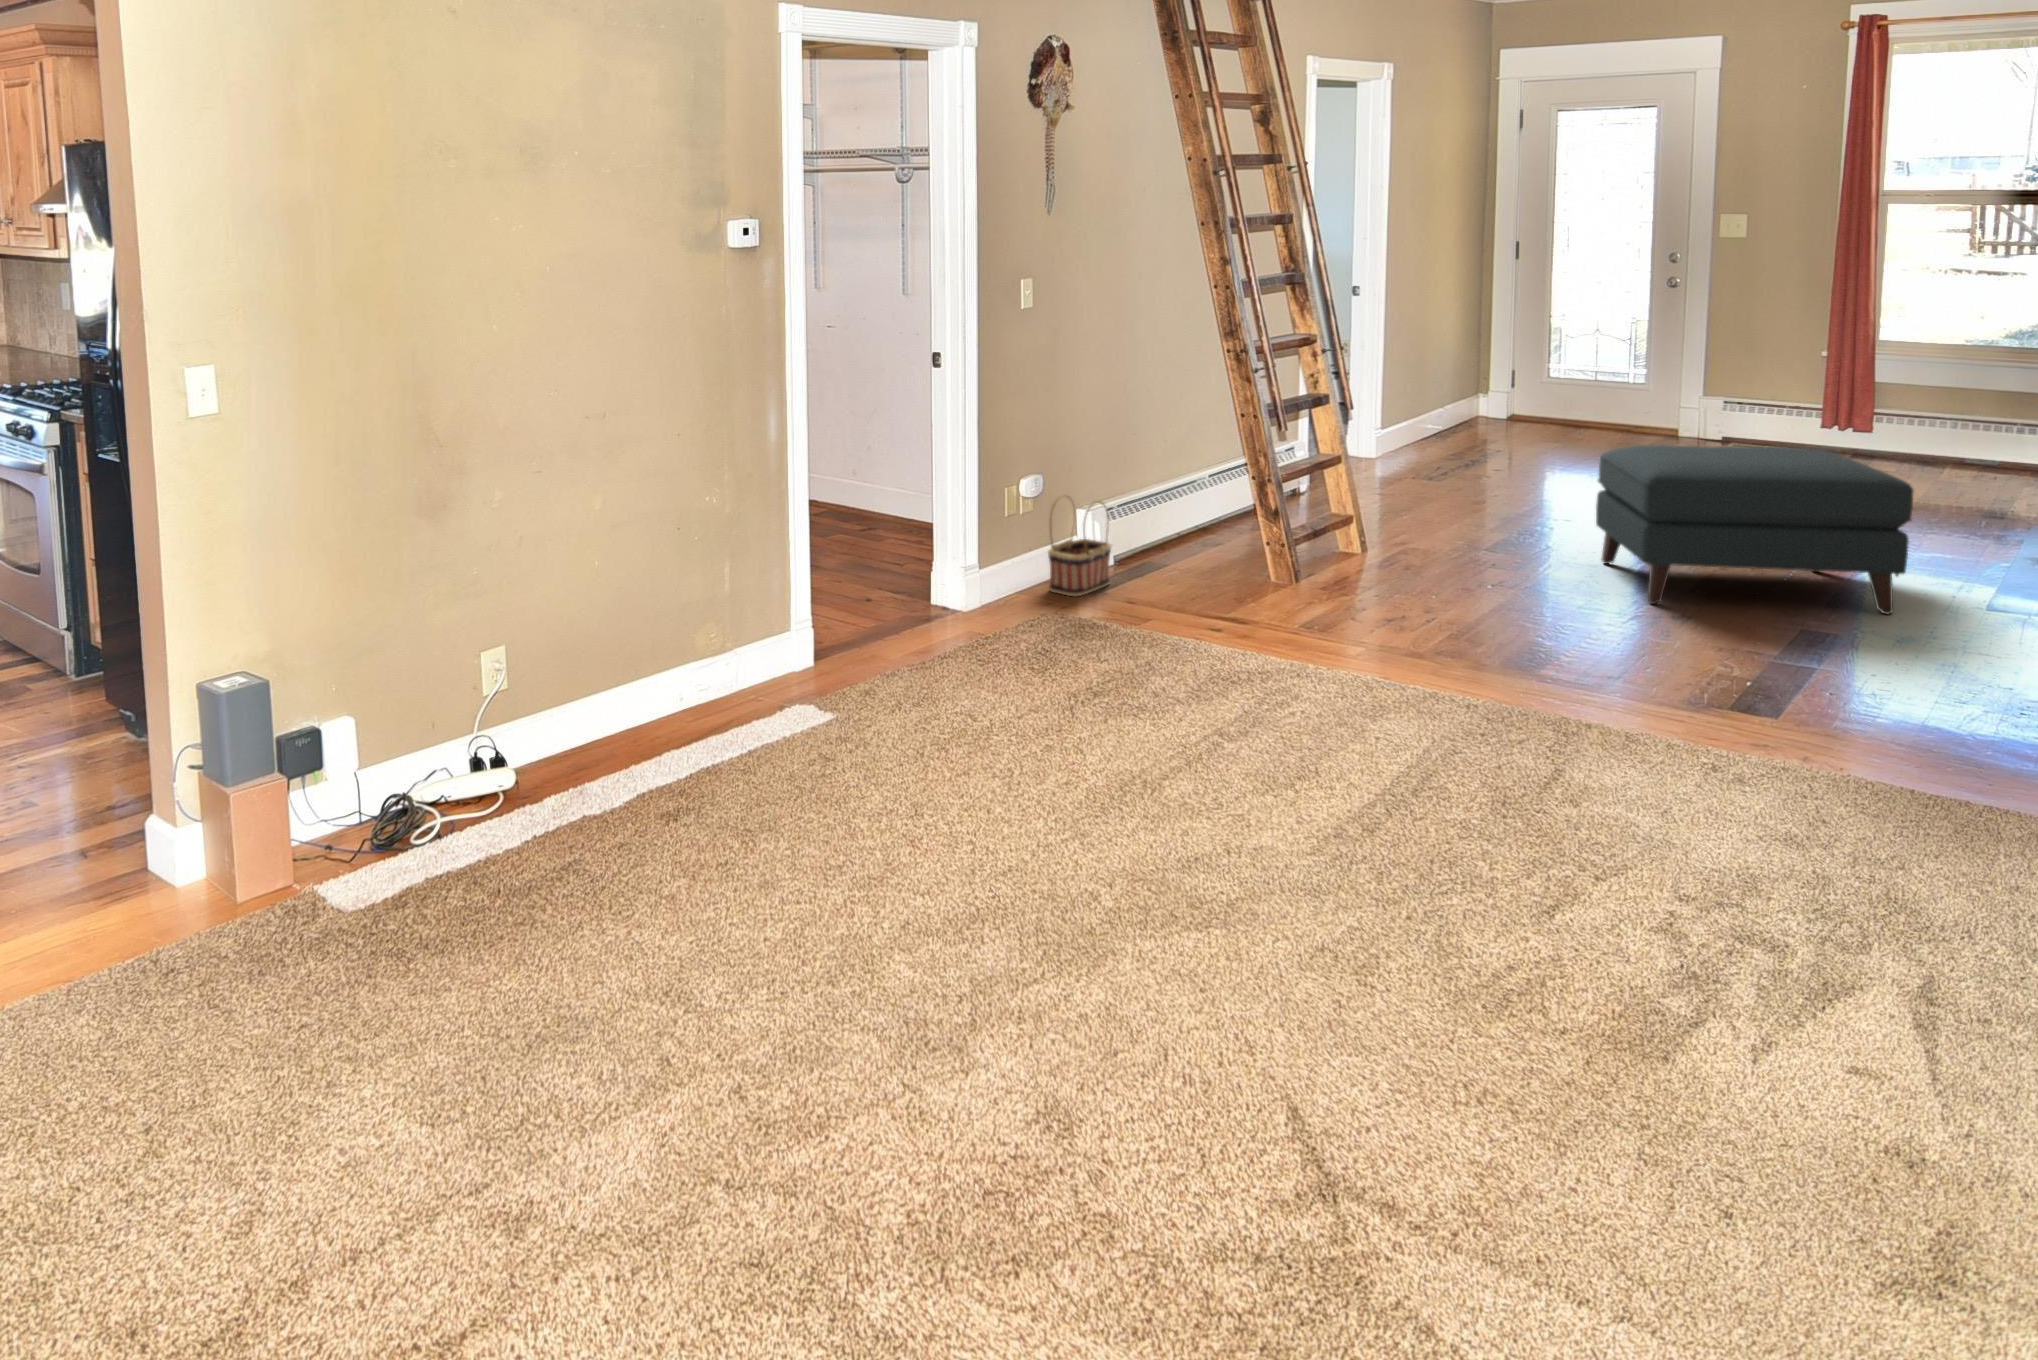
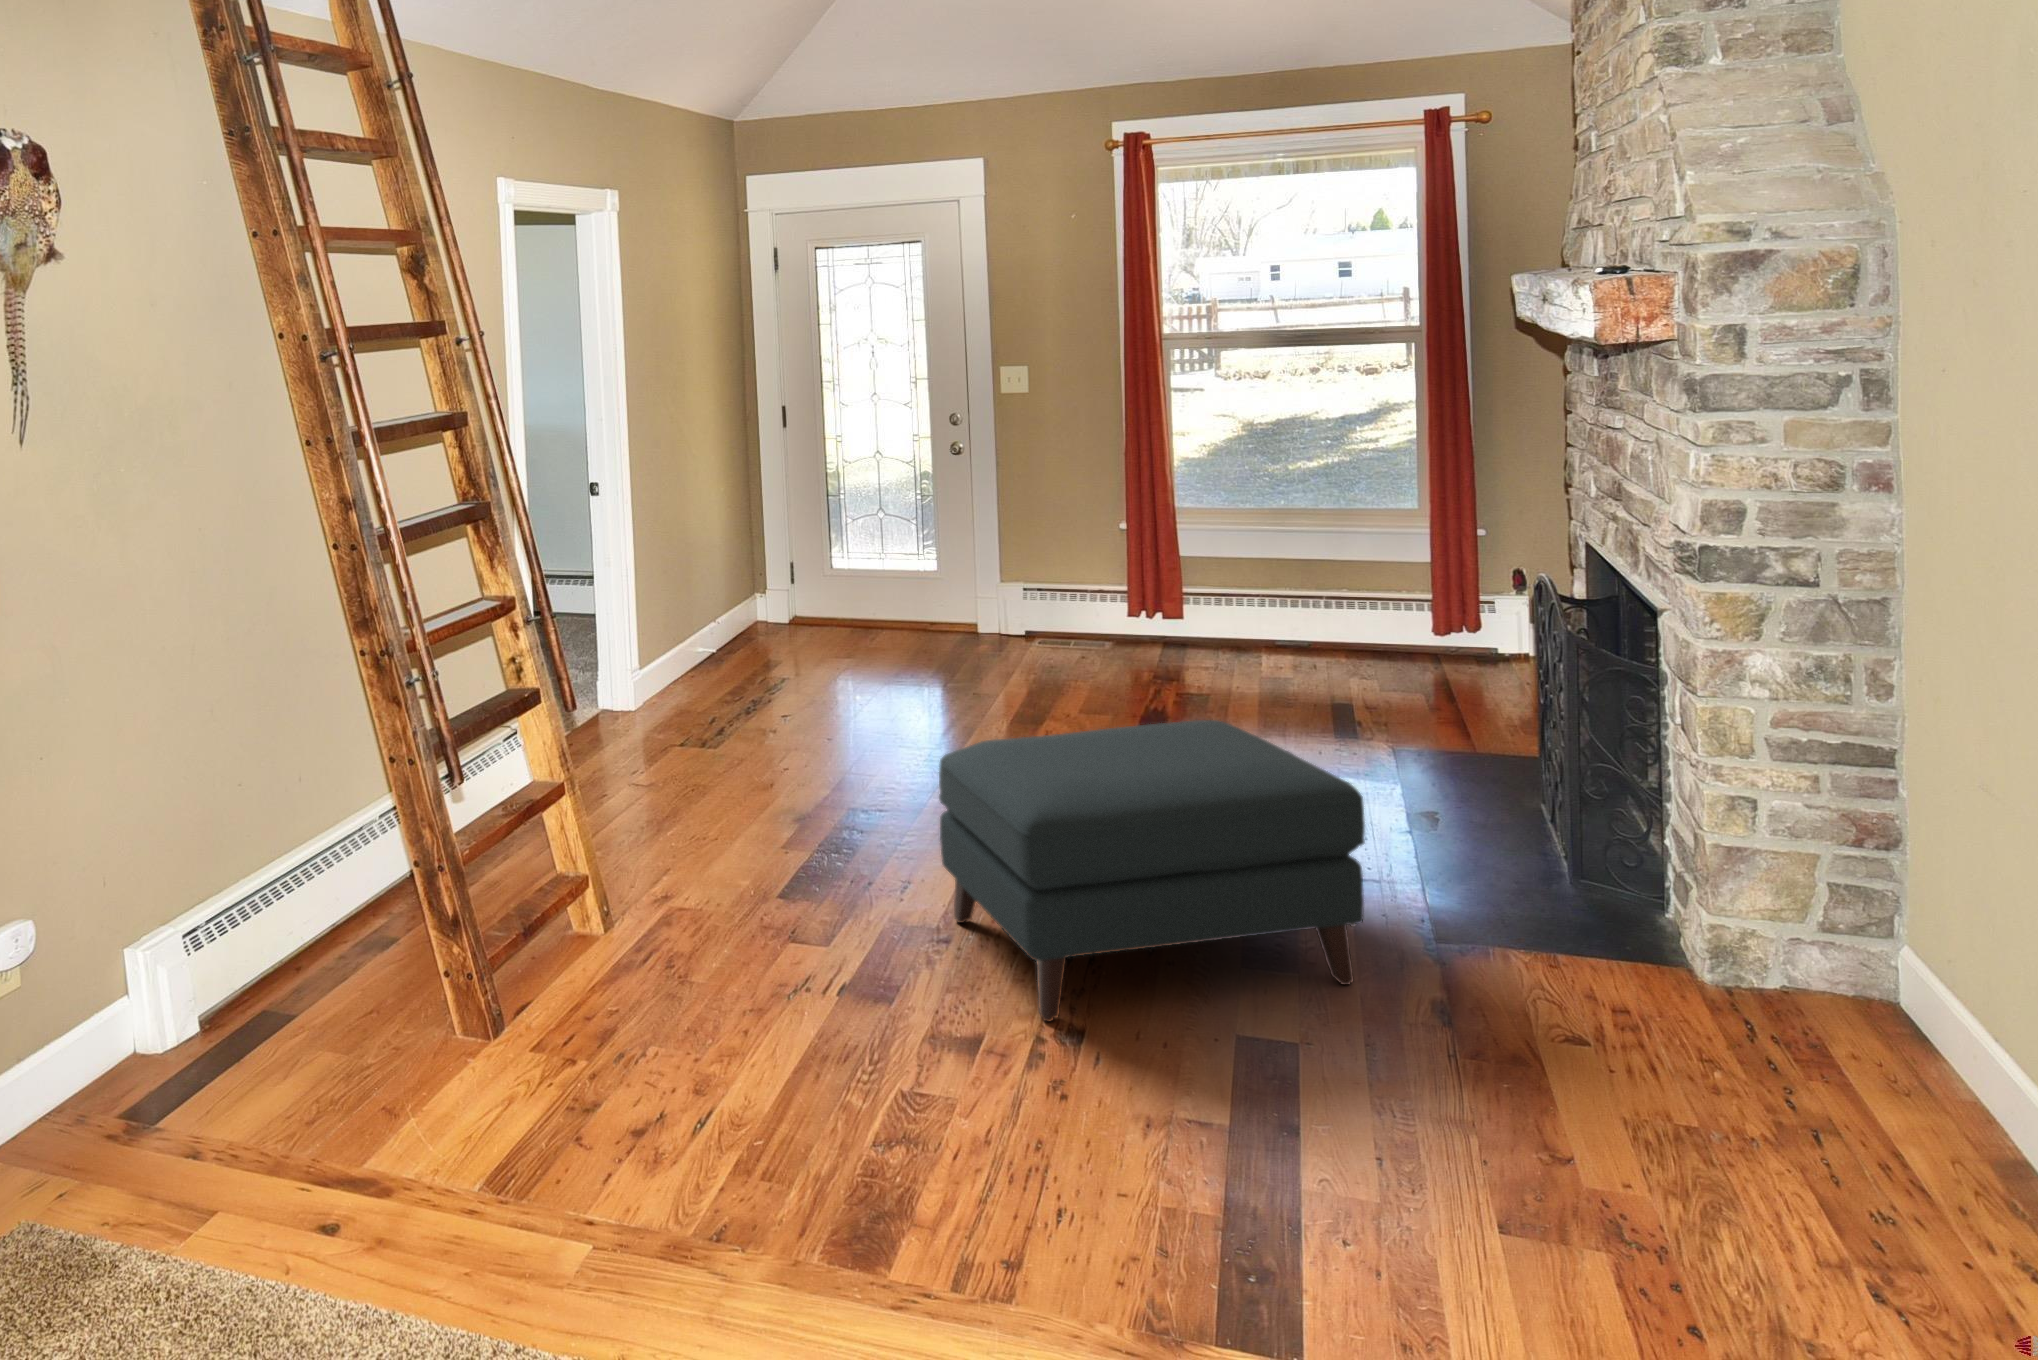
basket: present [1048,502,1111,596] -> none [42,985,179,1204]

